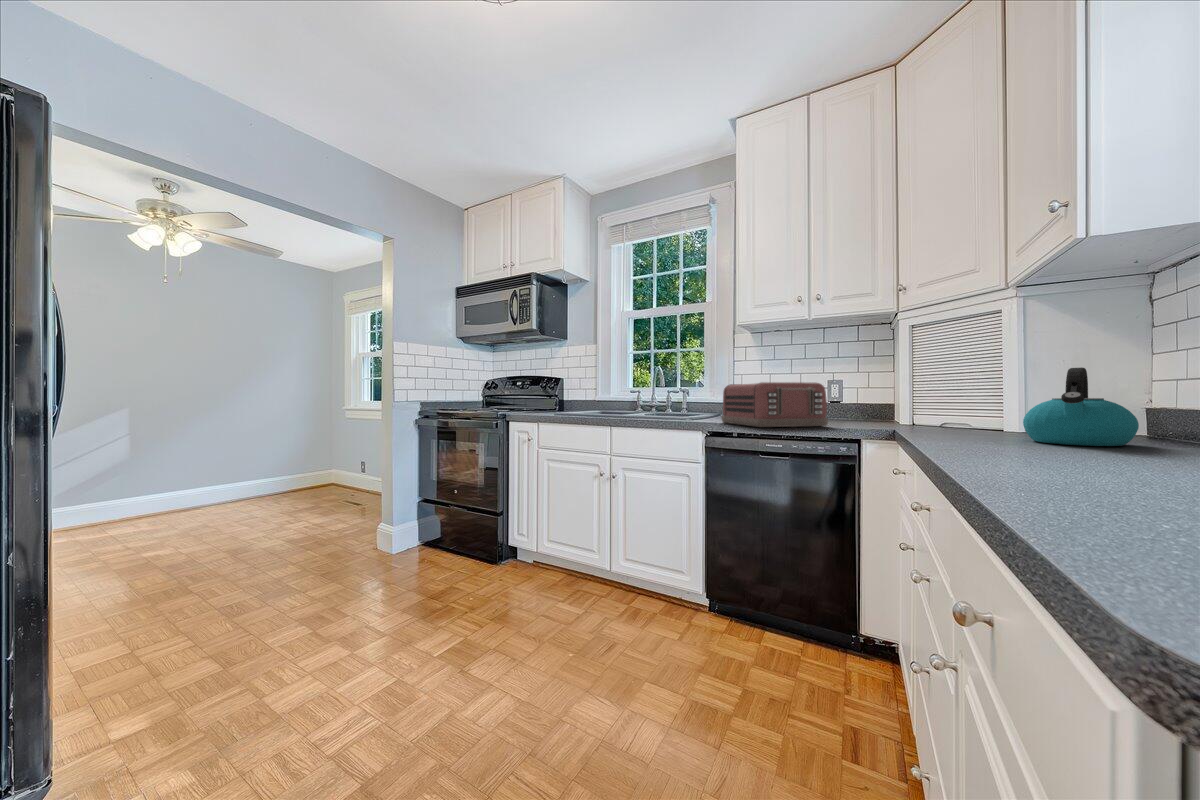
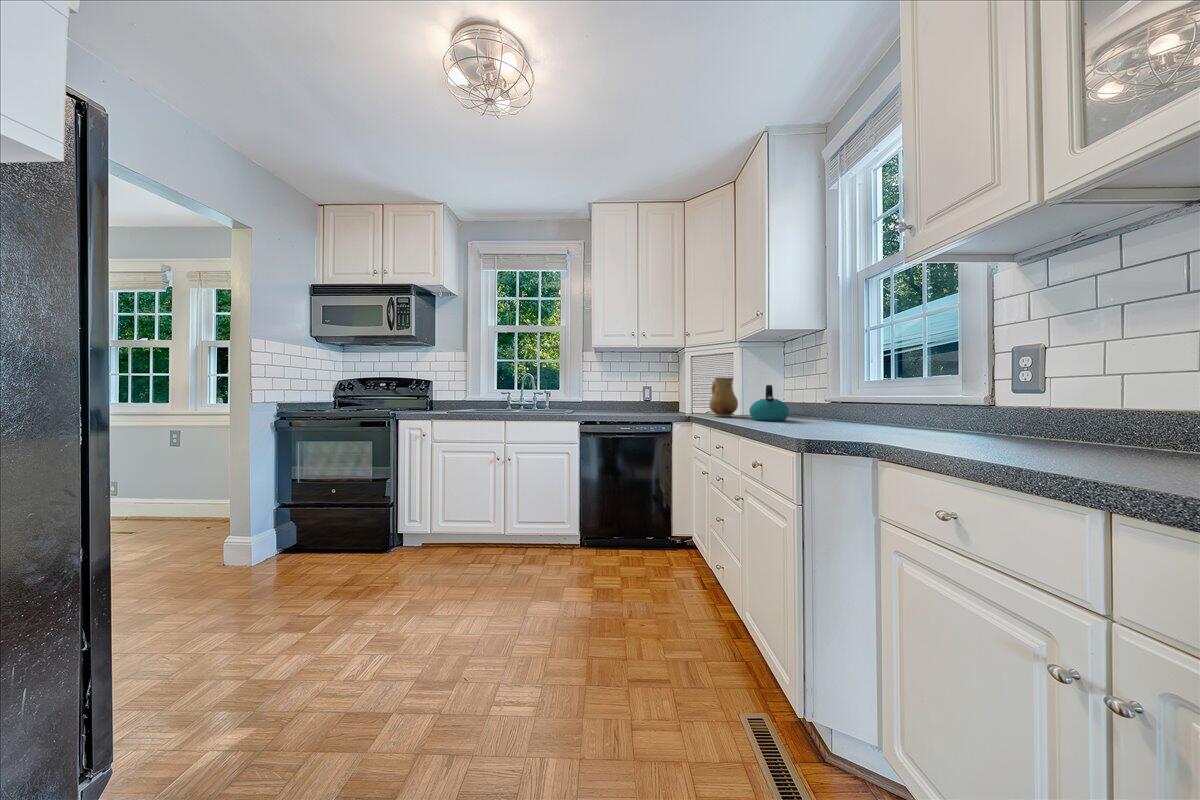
ceramic pitcher: none [940,358,1007,432] -> present [709,378,738,417]
toaster: present [722,382,828,427] -> none [588,389,655,417]

